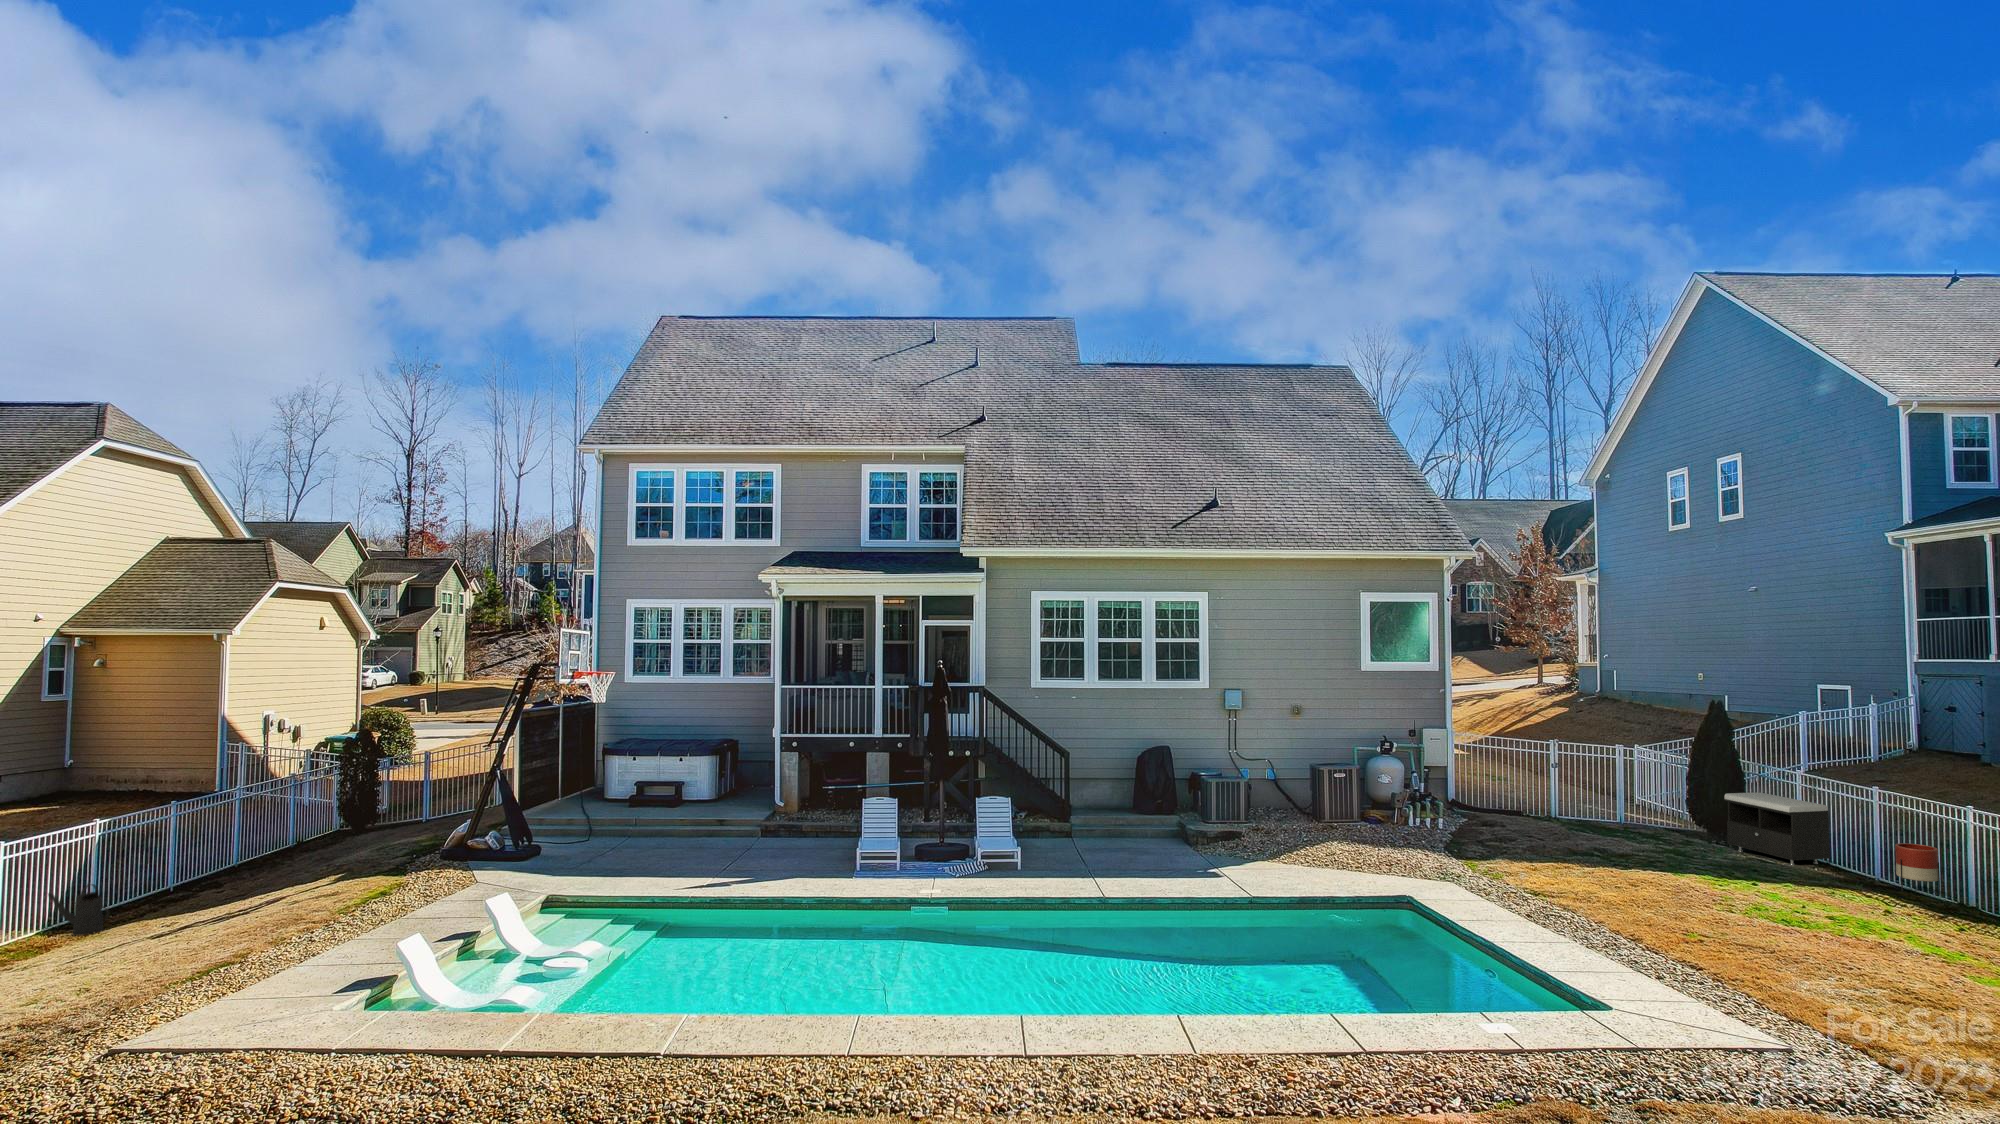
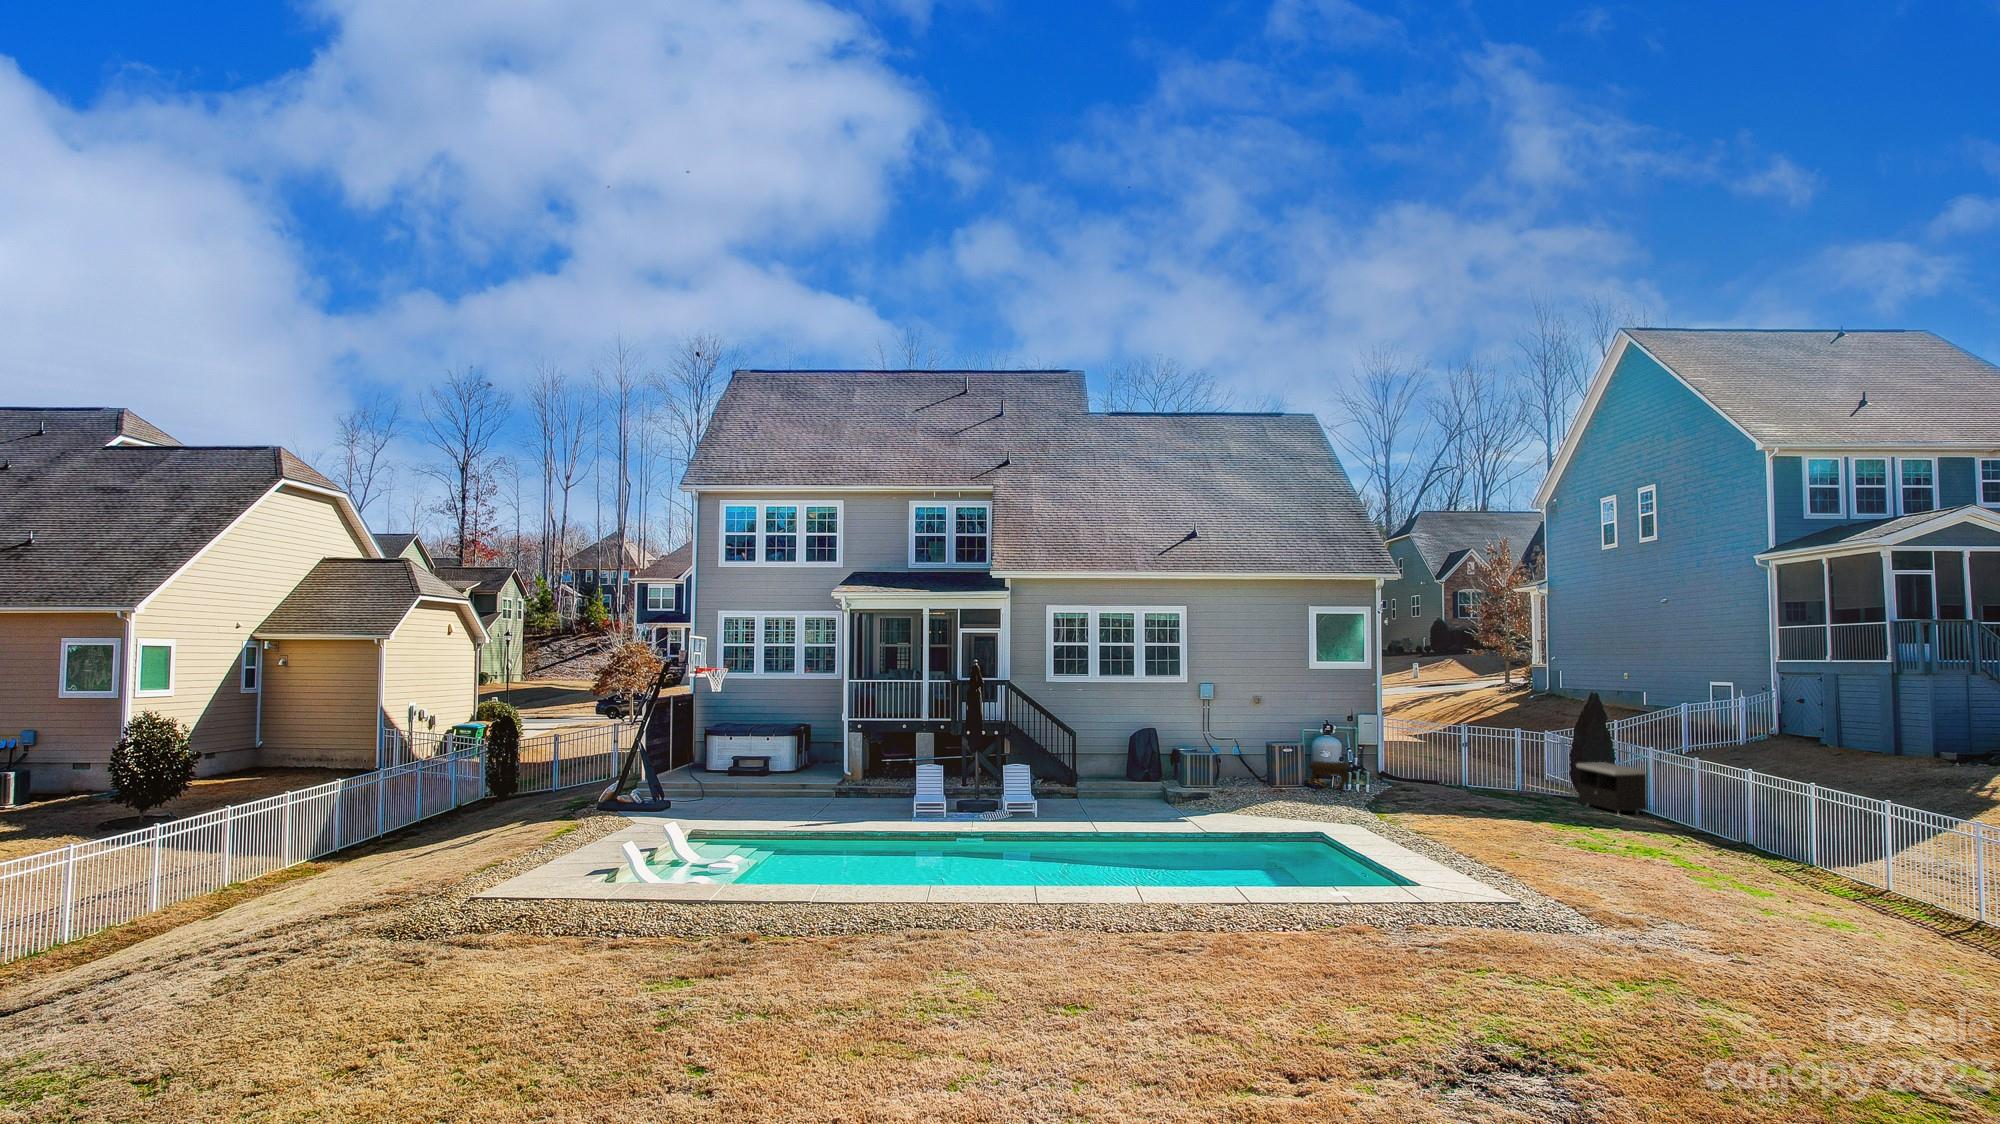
side table: none [1367,787,1418,832] -> present [1309,761,1350,793]
planter: present [1895,843,1940,895] -> none [1678,795,1706,831]
watering can: present [48,884,109,936] -> none [350,818,392,854]

